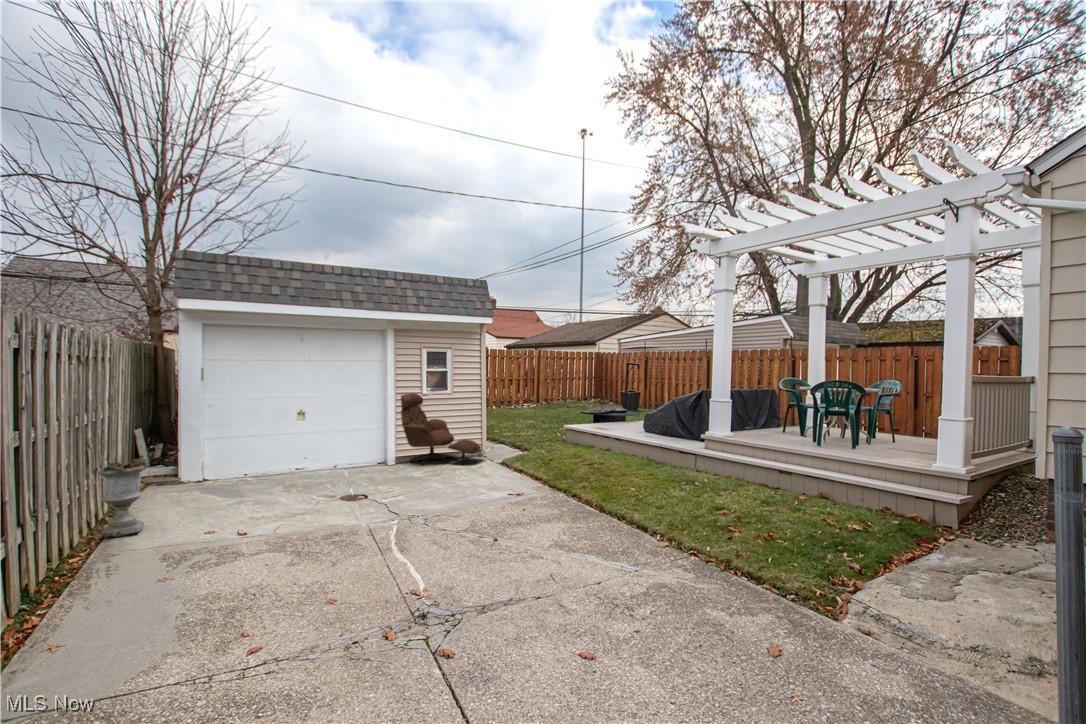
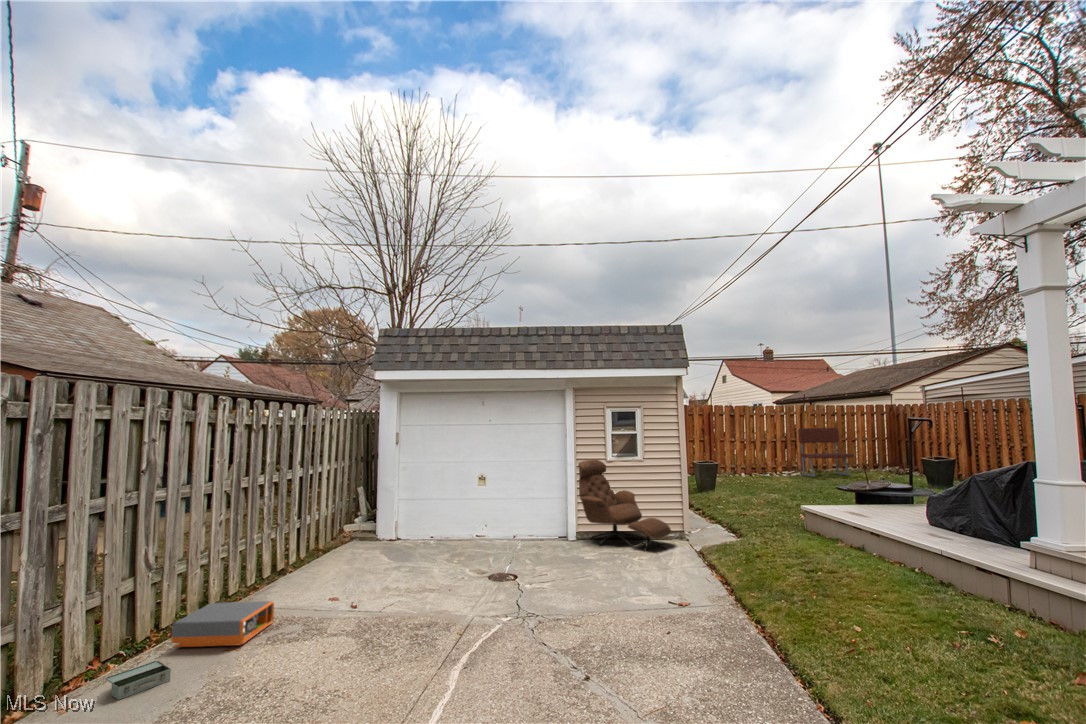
bench: none [536,370,573,408] -> present [798,428,854,477]
planter: present [97,457,148,537] -> none [265,519,308,594]
storage box: none [51,535,156,592] -> present [172,601,274,647]
toolbox: none [23,598,99,634] -> present [106,661,171,700]

